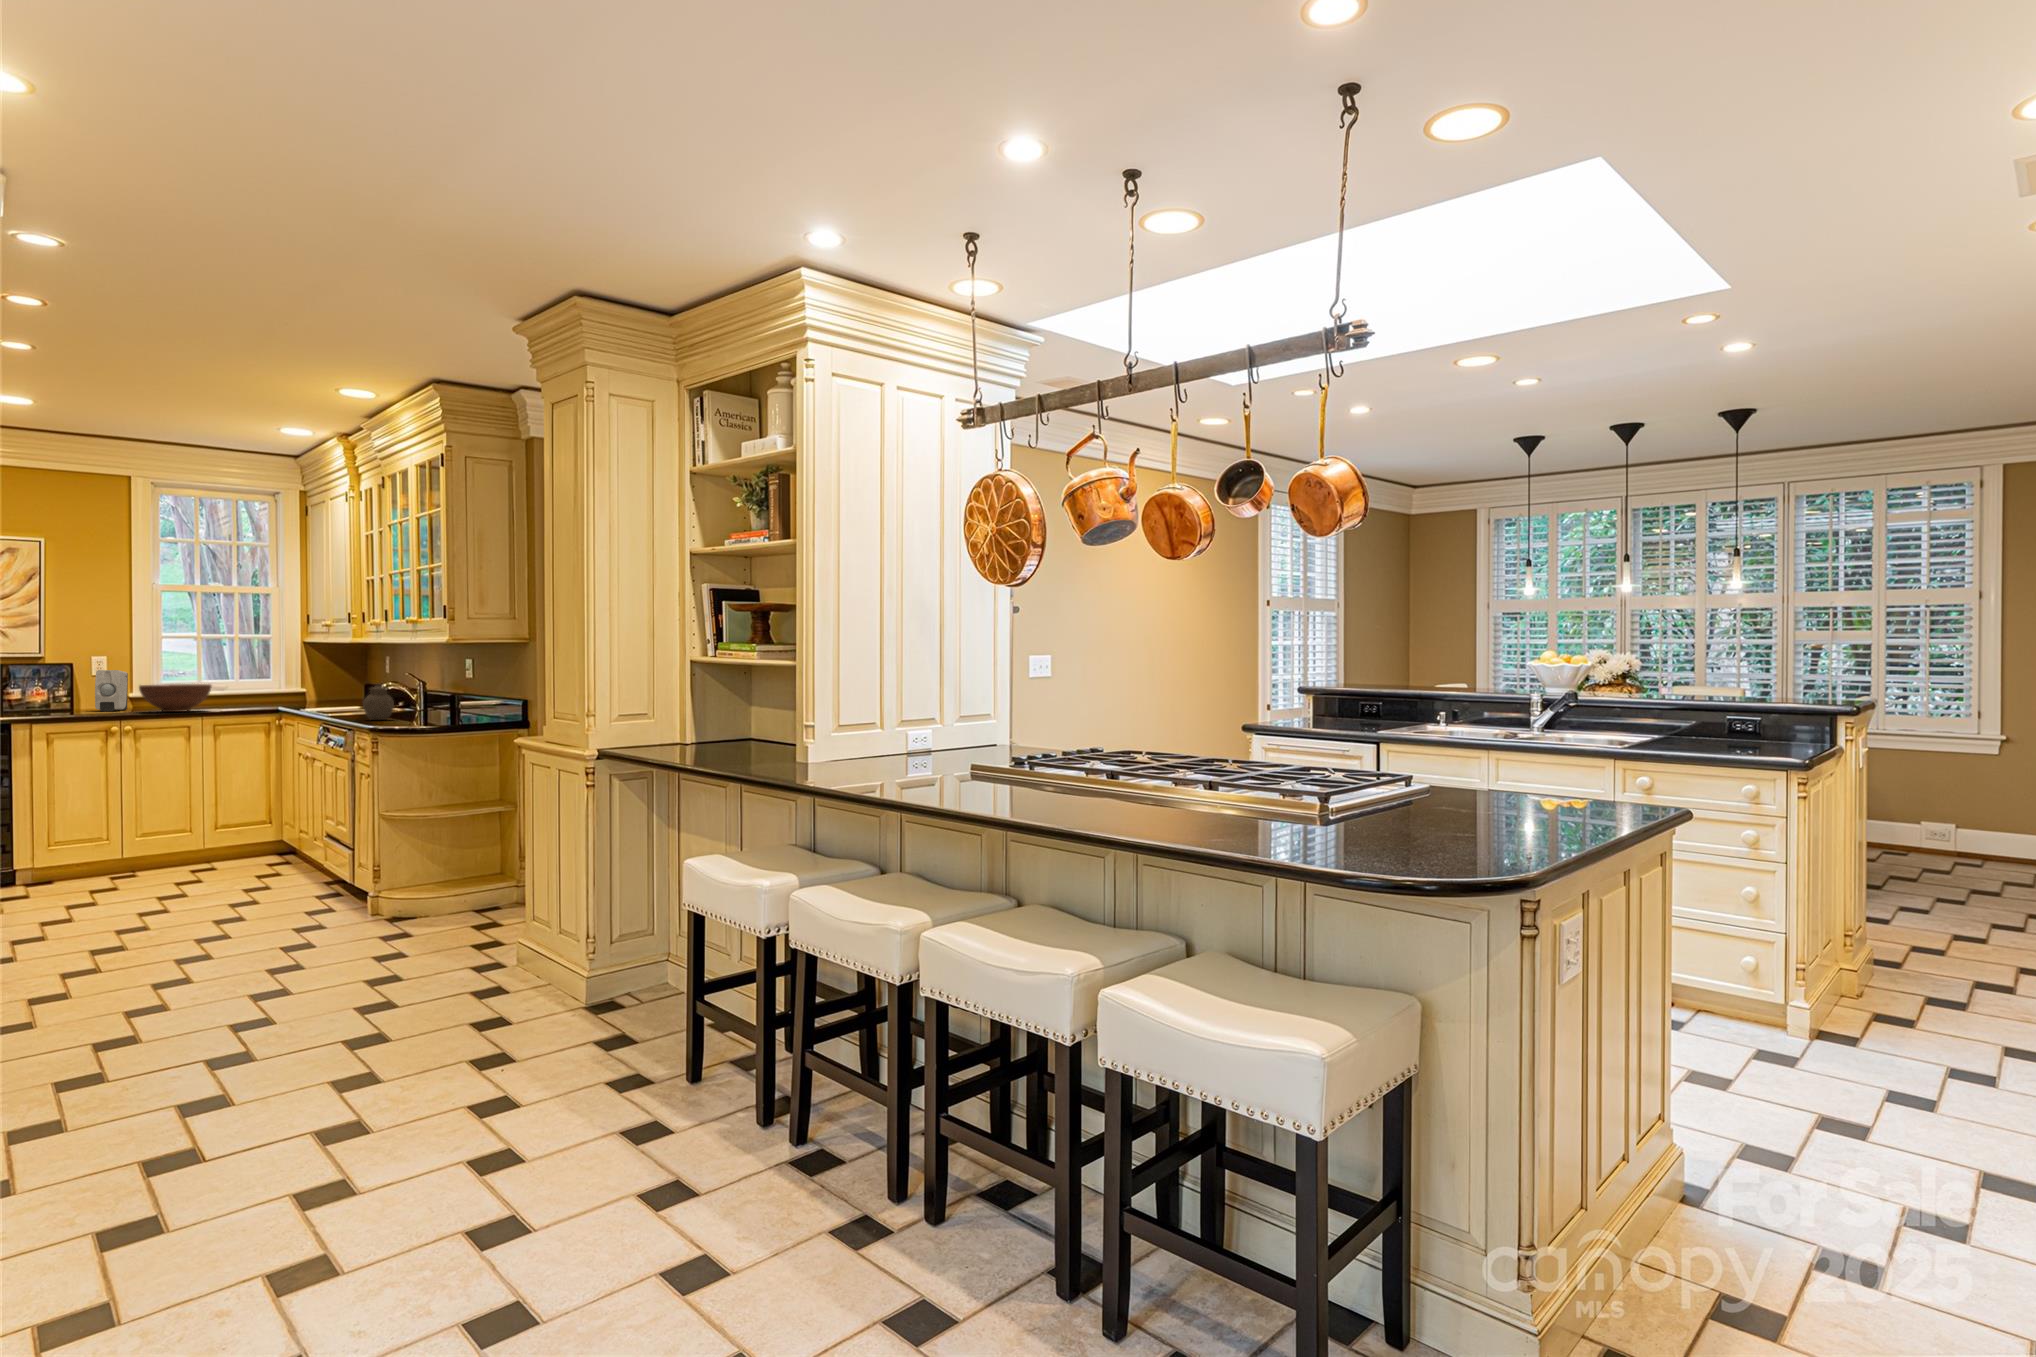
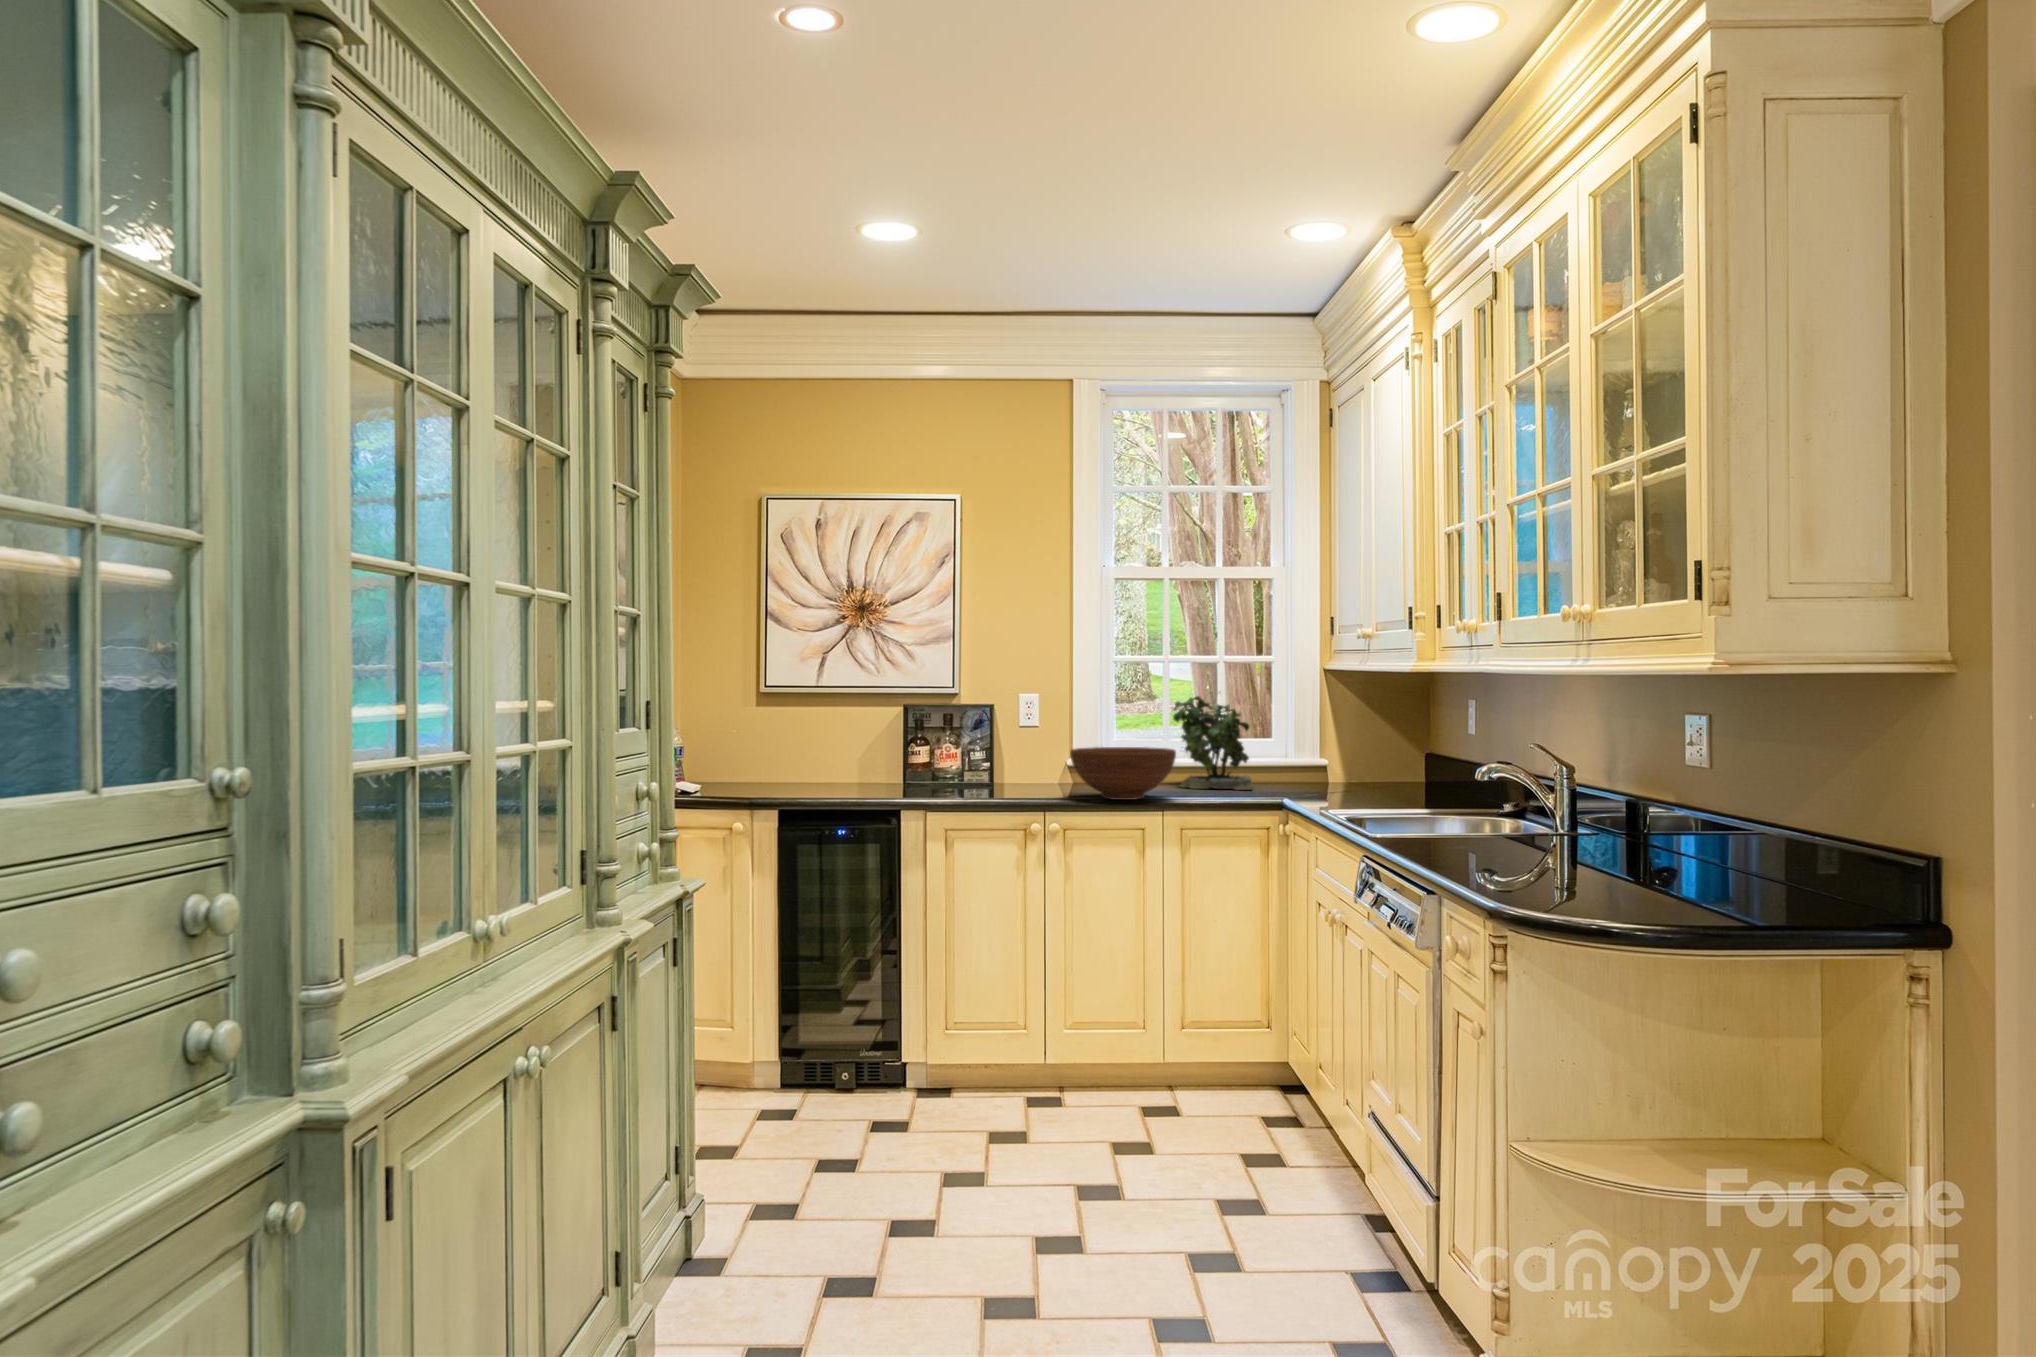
potted plant: none [204,654,261,708] -> present [1173,696,1253,790]
soap dispenser: present [95,670,128,711] -> none [1018,720,1064,791]
jar: present [363,684,394,720] -> none [1455,778,1527,872]

